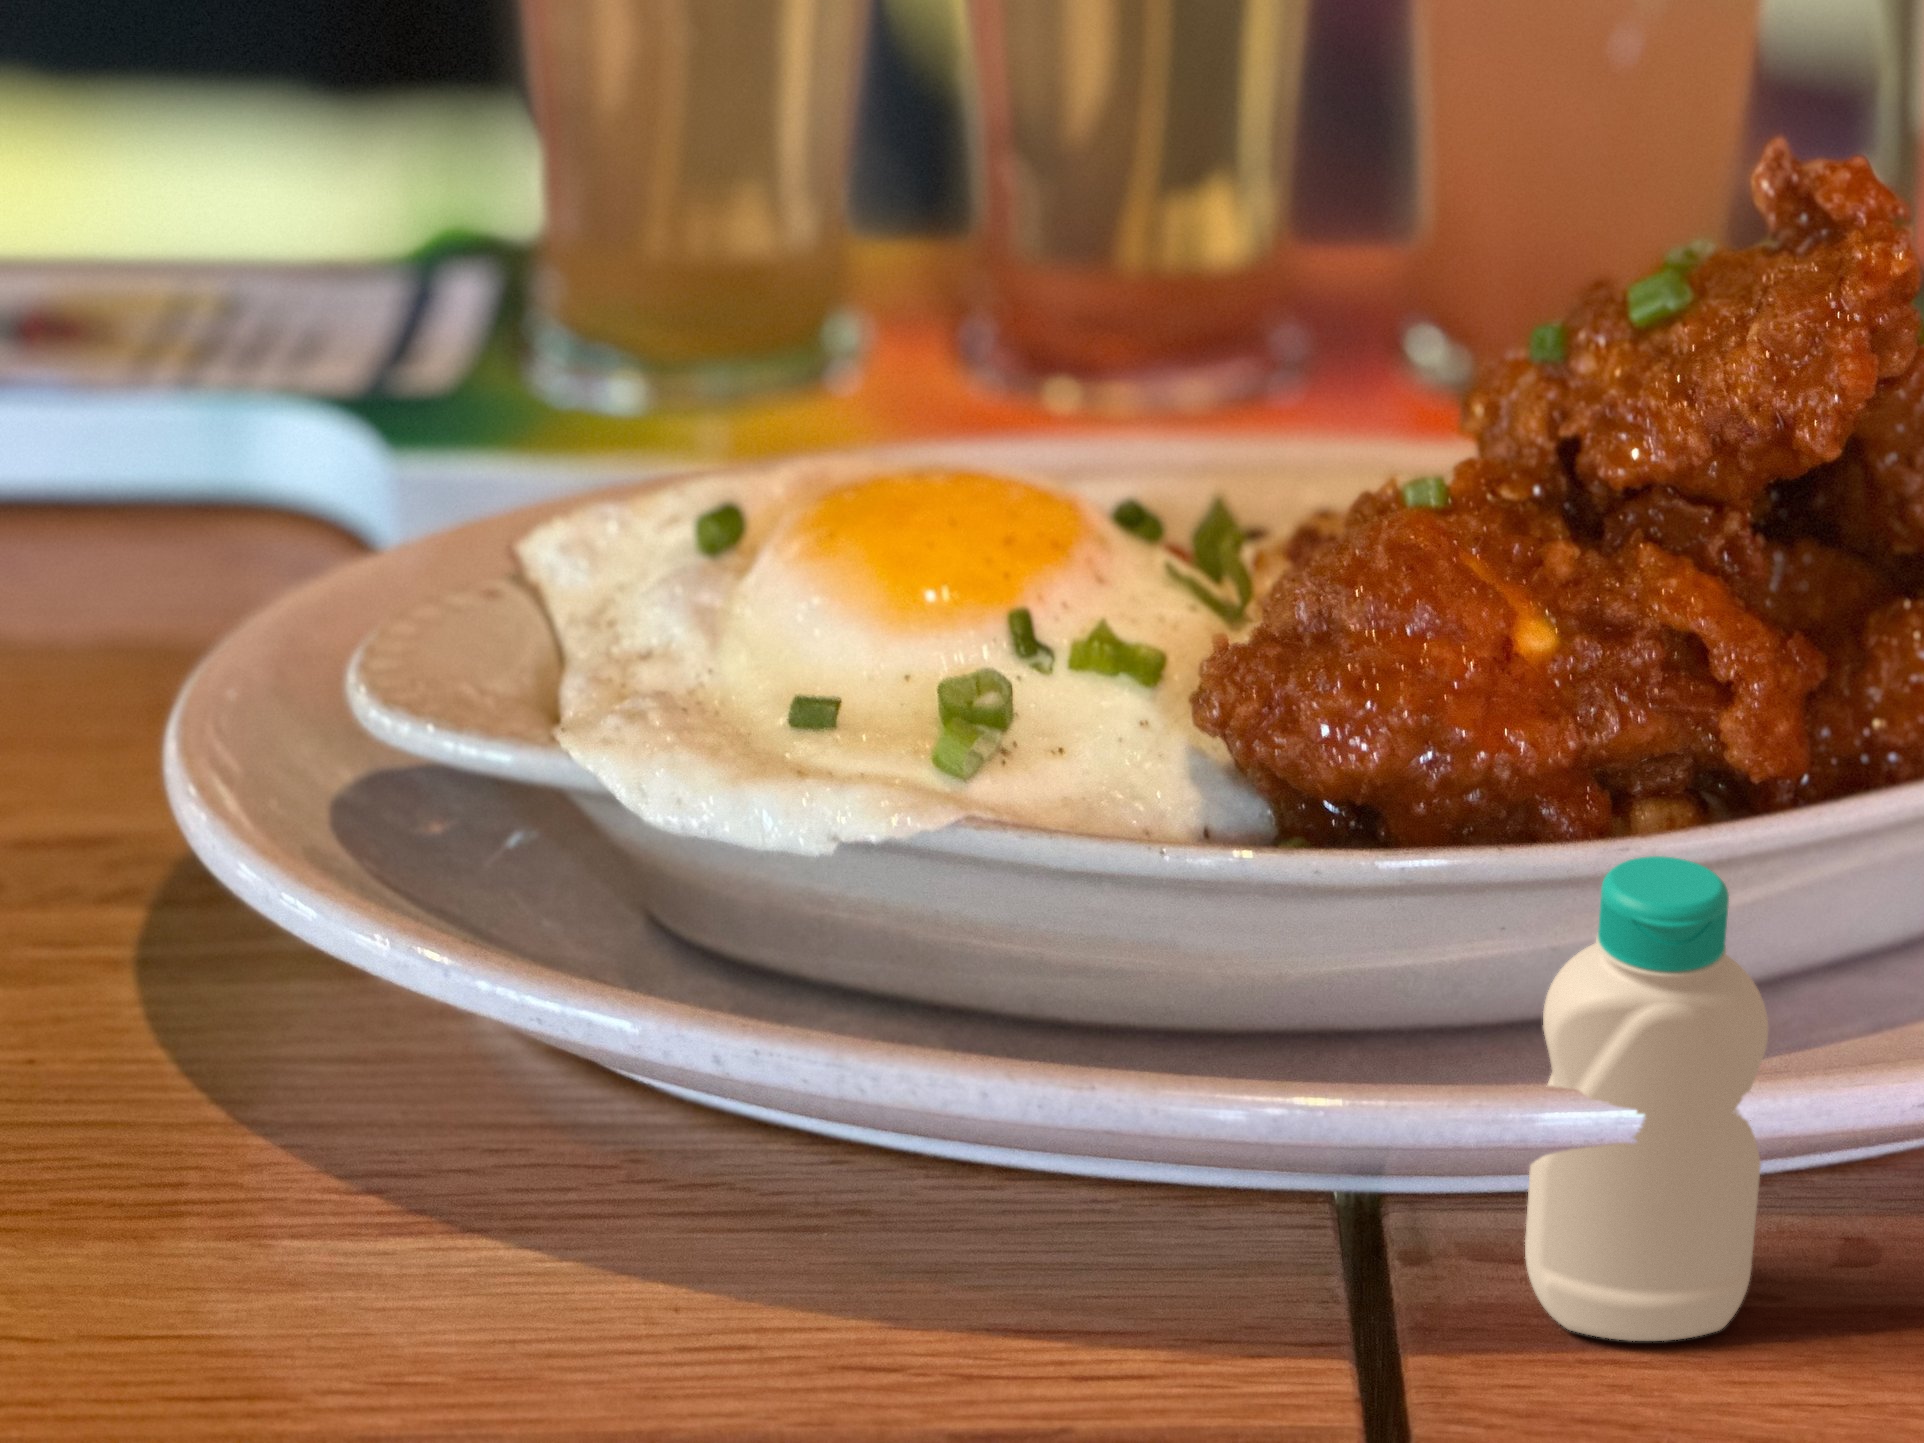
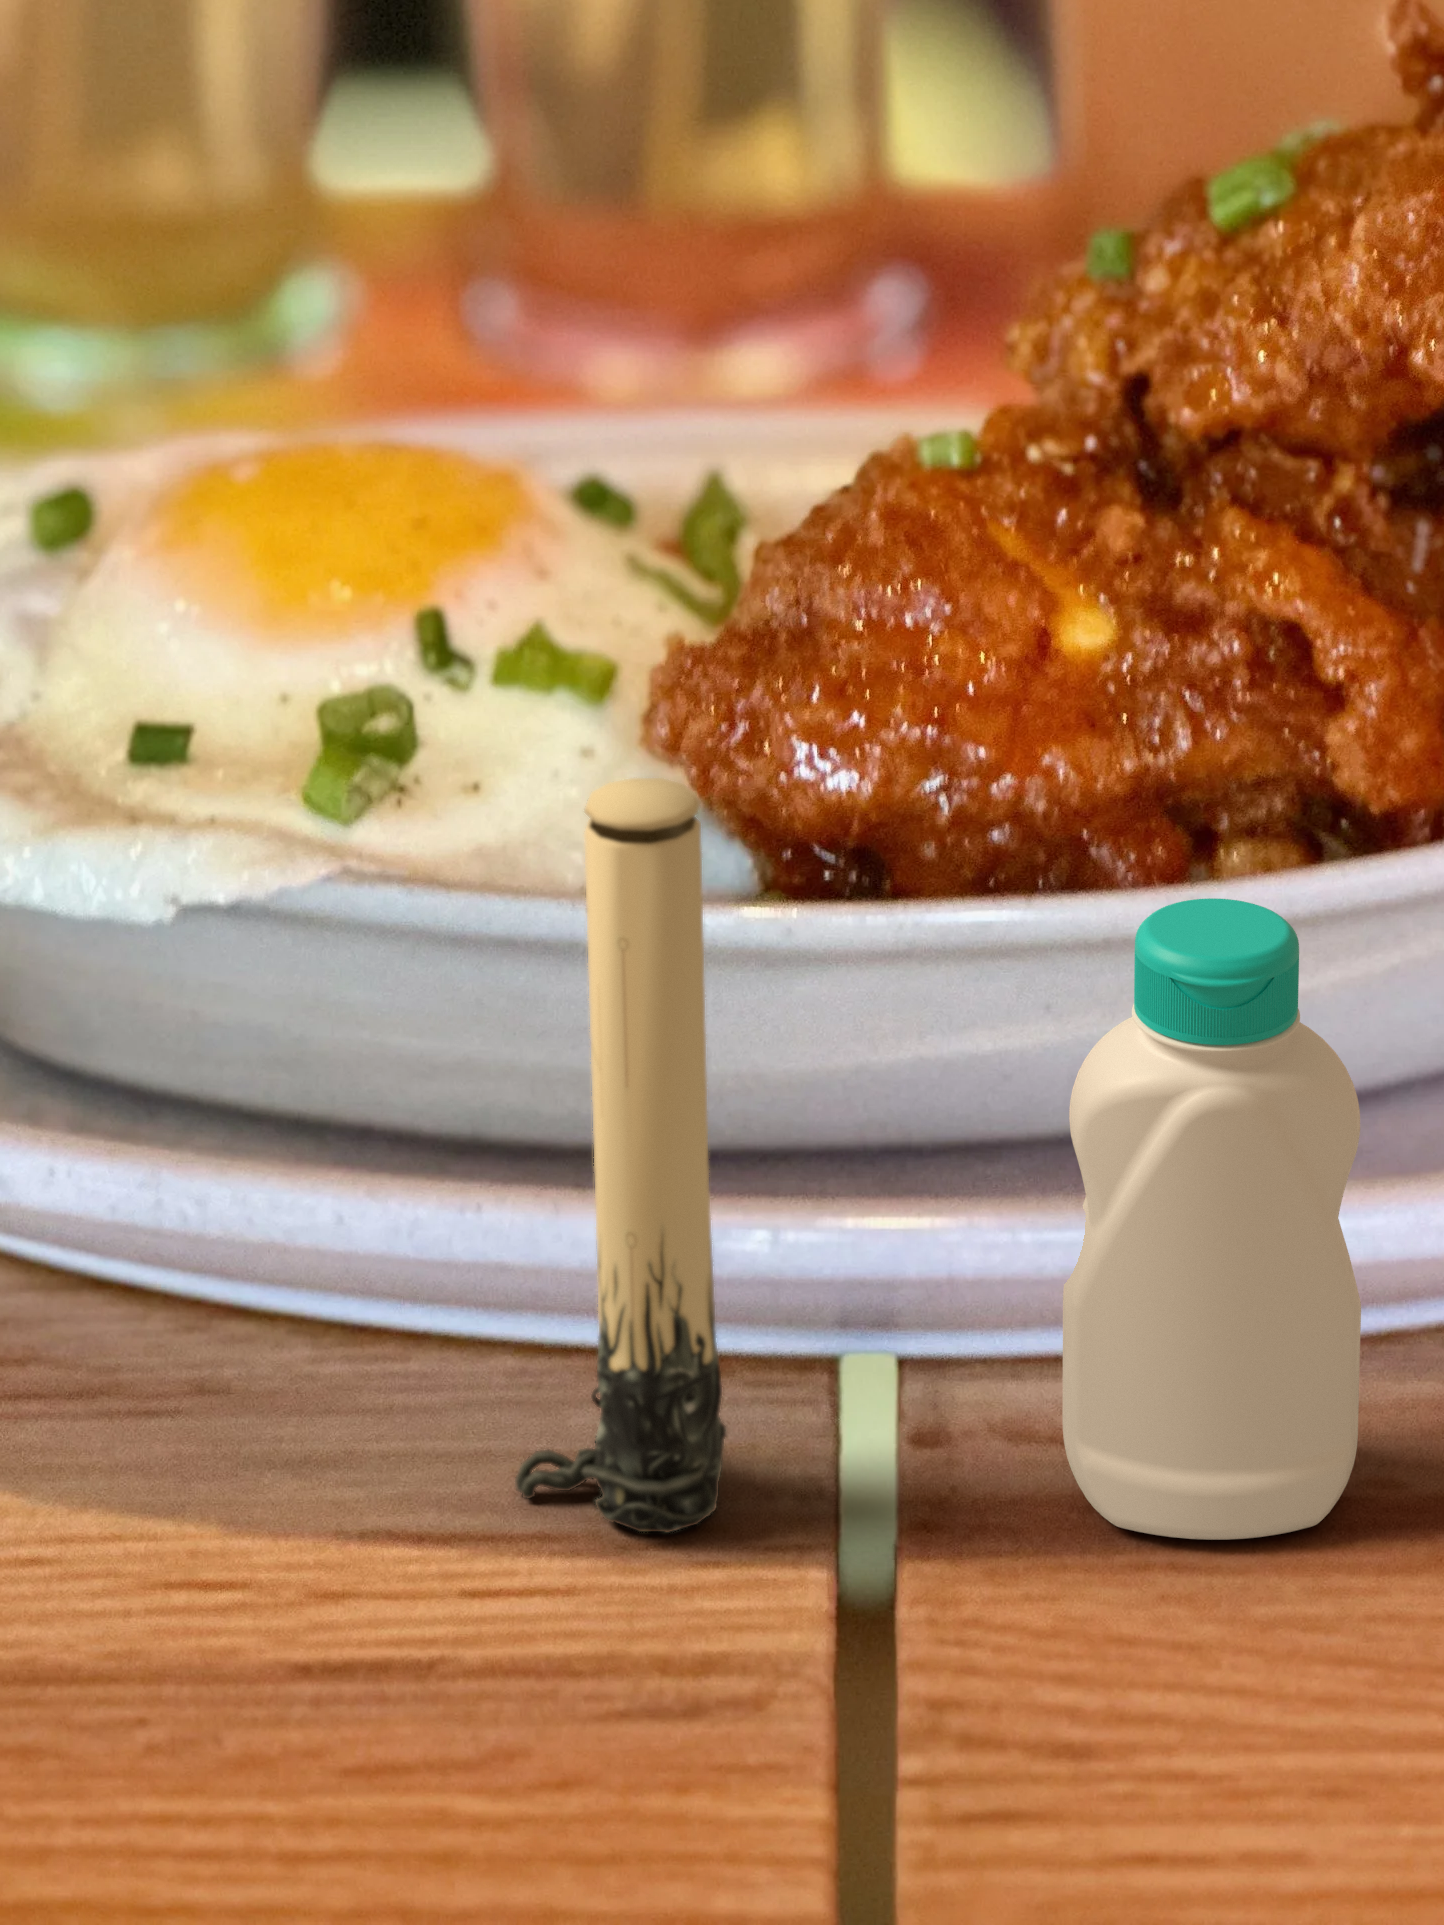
candle: none [1104,758,1271,1331] -> present [515,778,726,1533]

